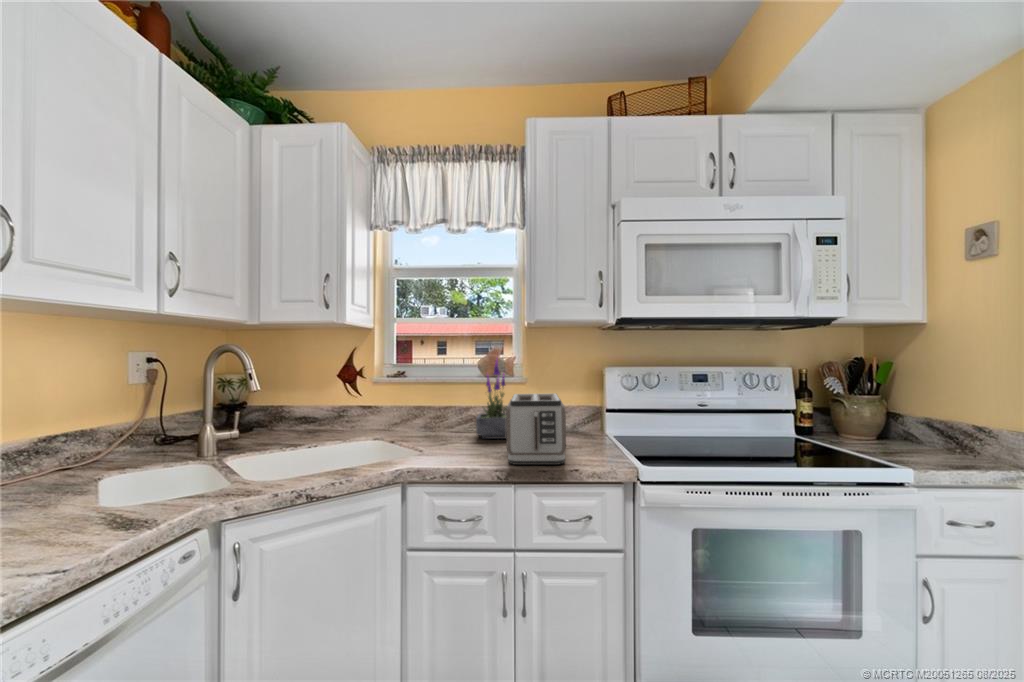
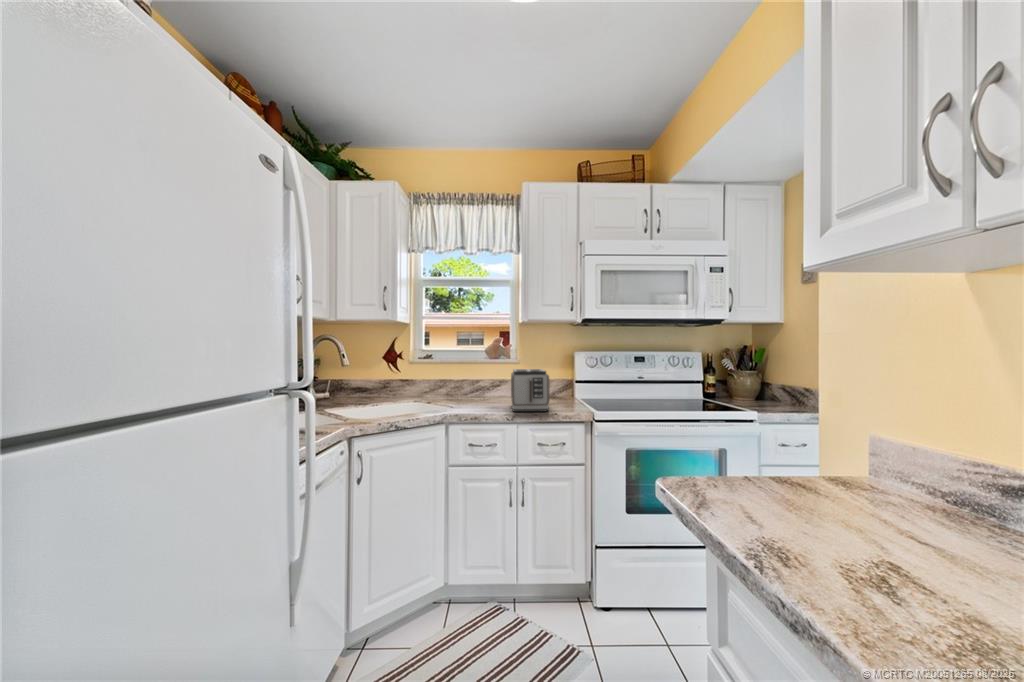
potted plant: present [476,358,506,439] -> none [486,344,511,402]

